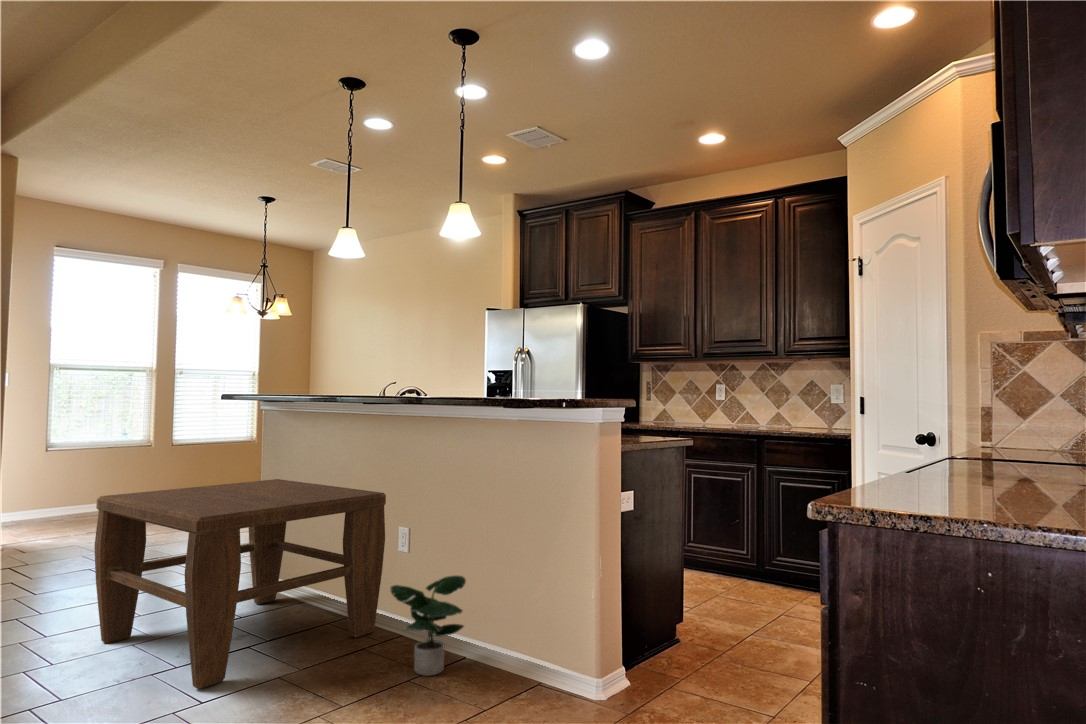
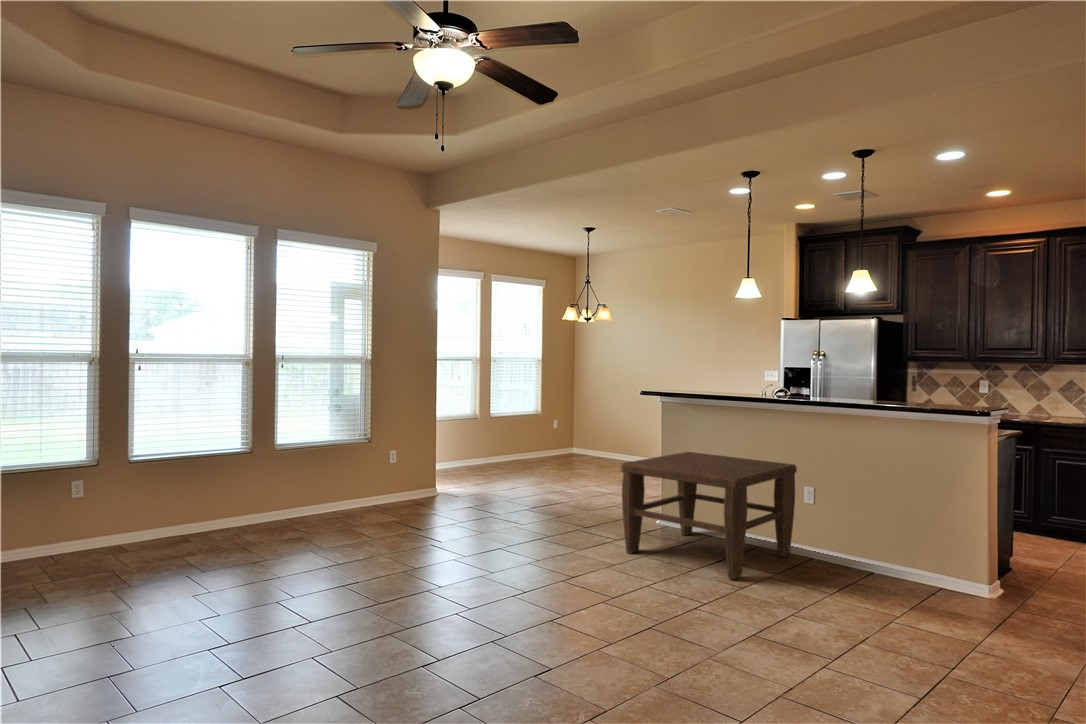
potted plant: present [390,575,466,676] -> none [832,520,889,580]

